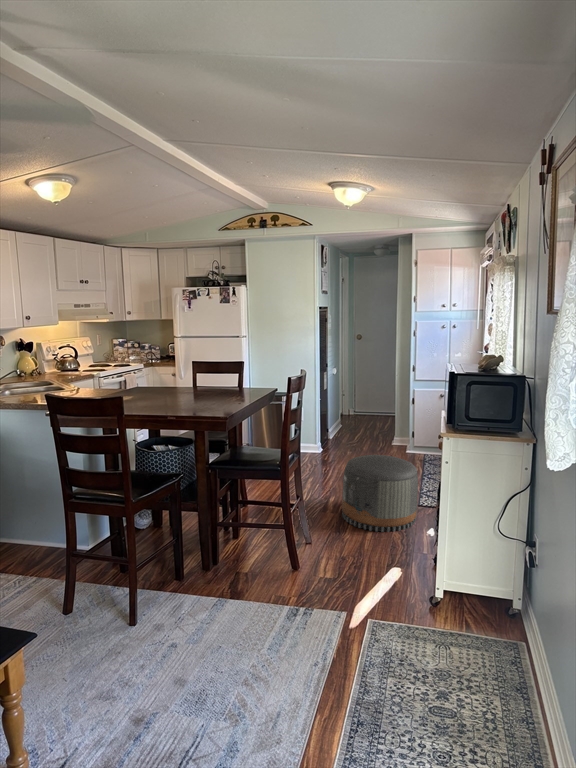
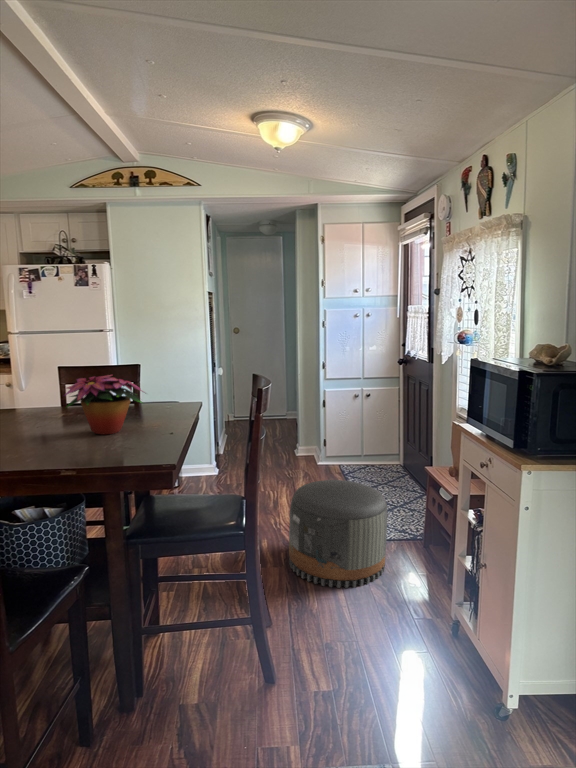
flower arrangement: none [181,366,233,402] -> present [65,375,143,434]

